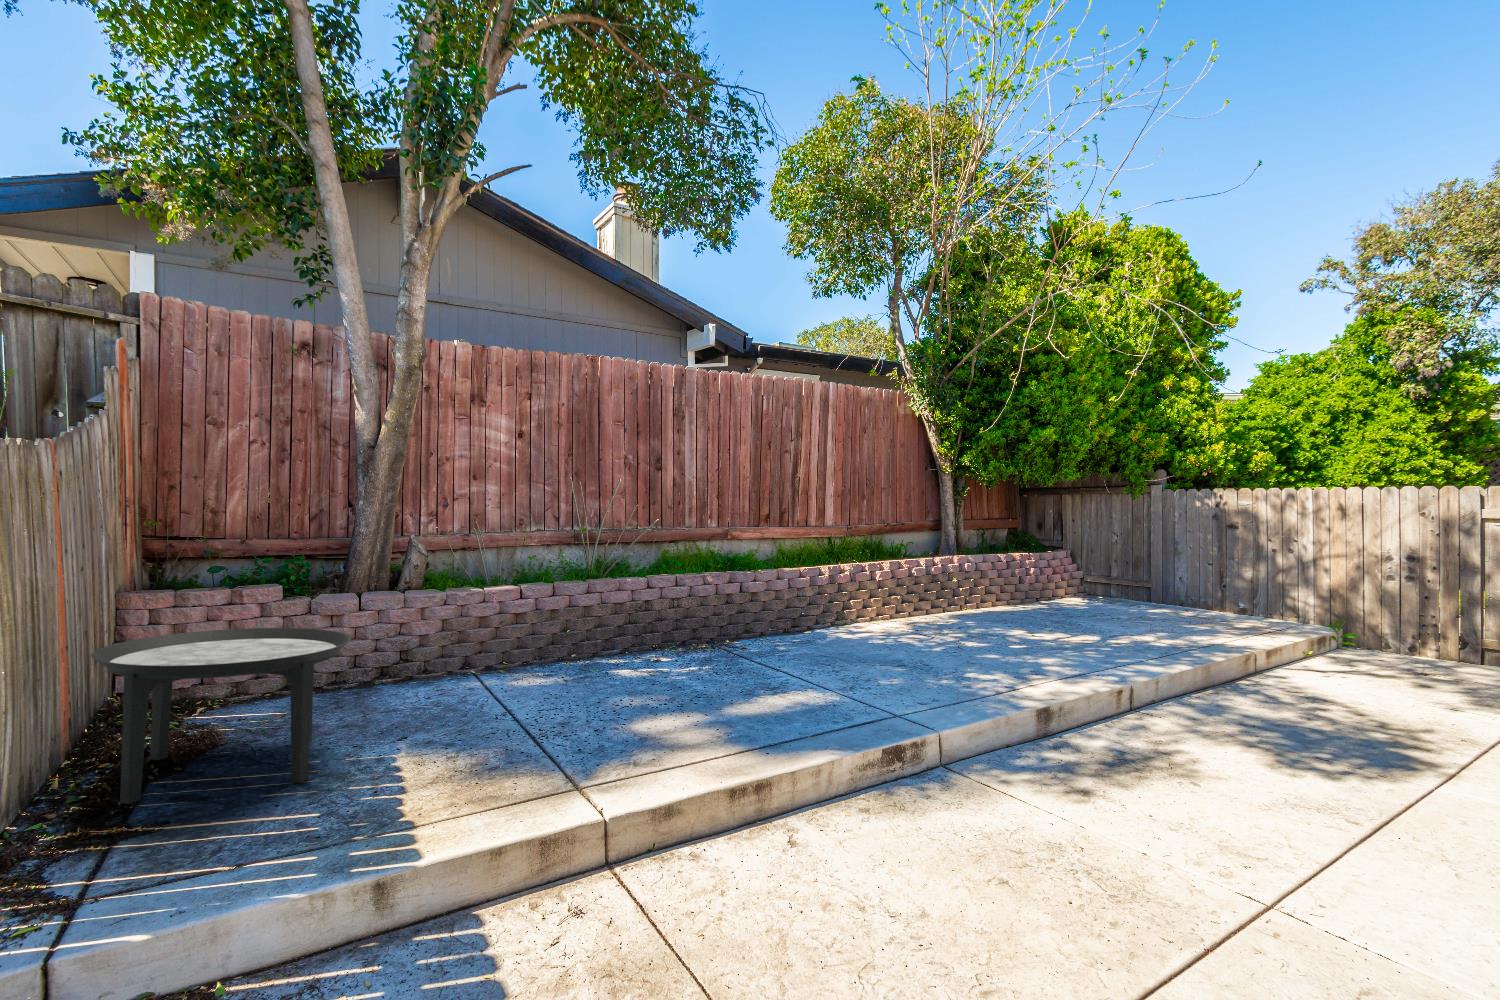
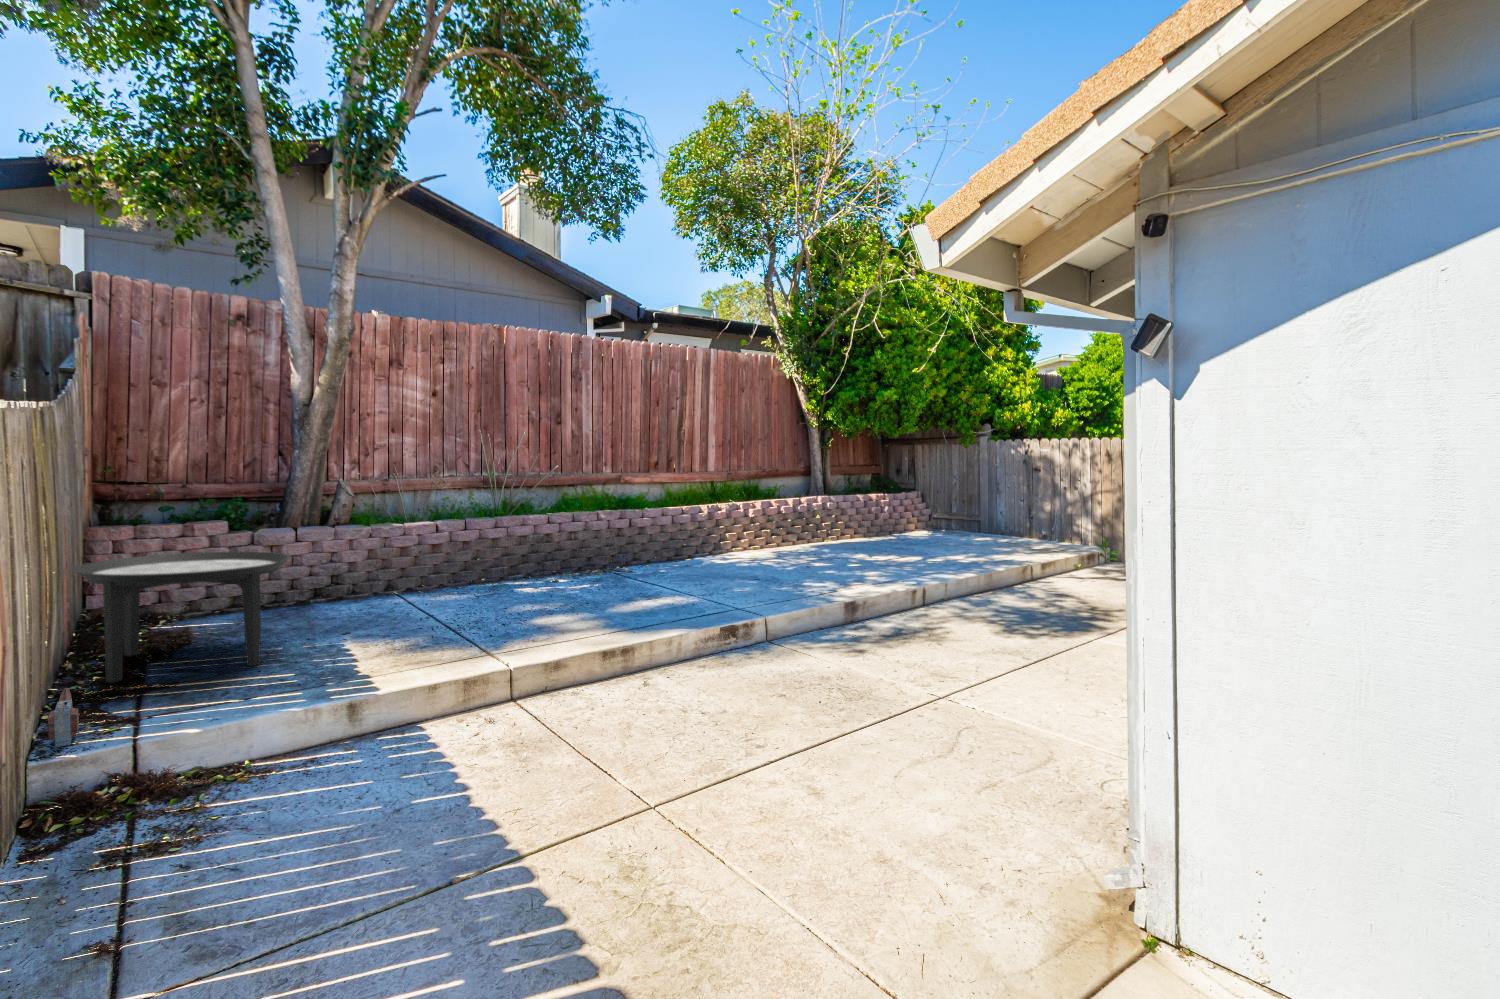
watering can: none [26,826,70,918] -> present [48,688,79,747]

